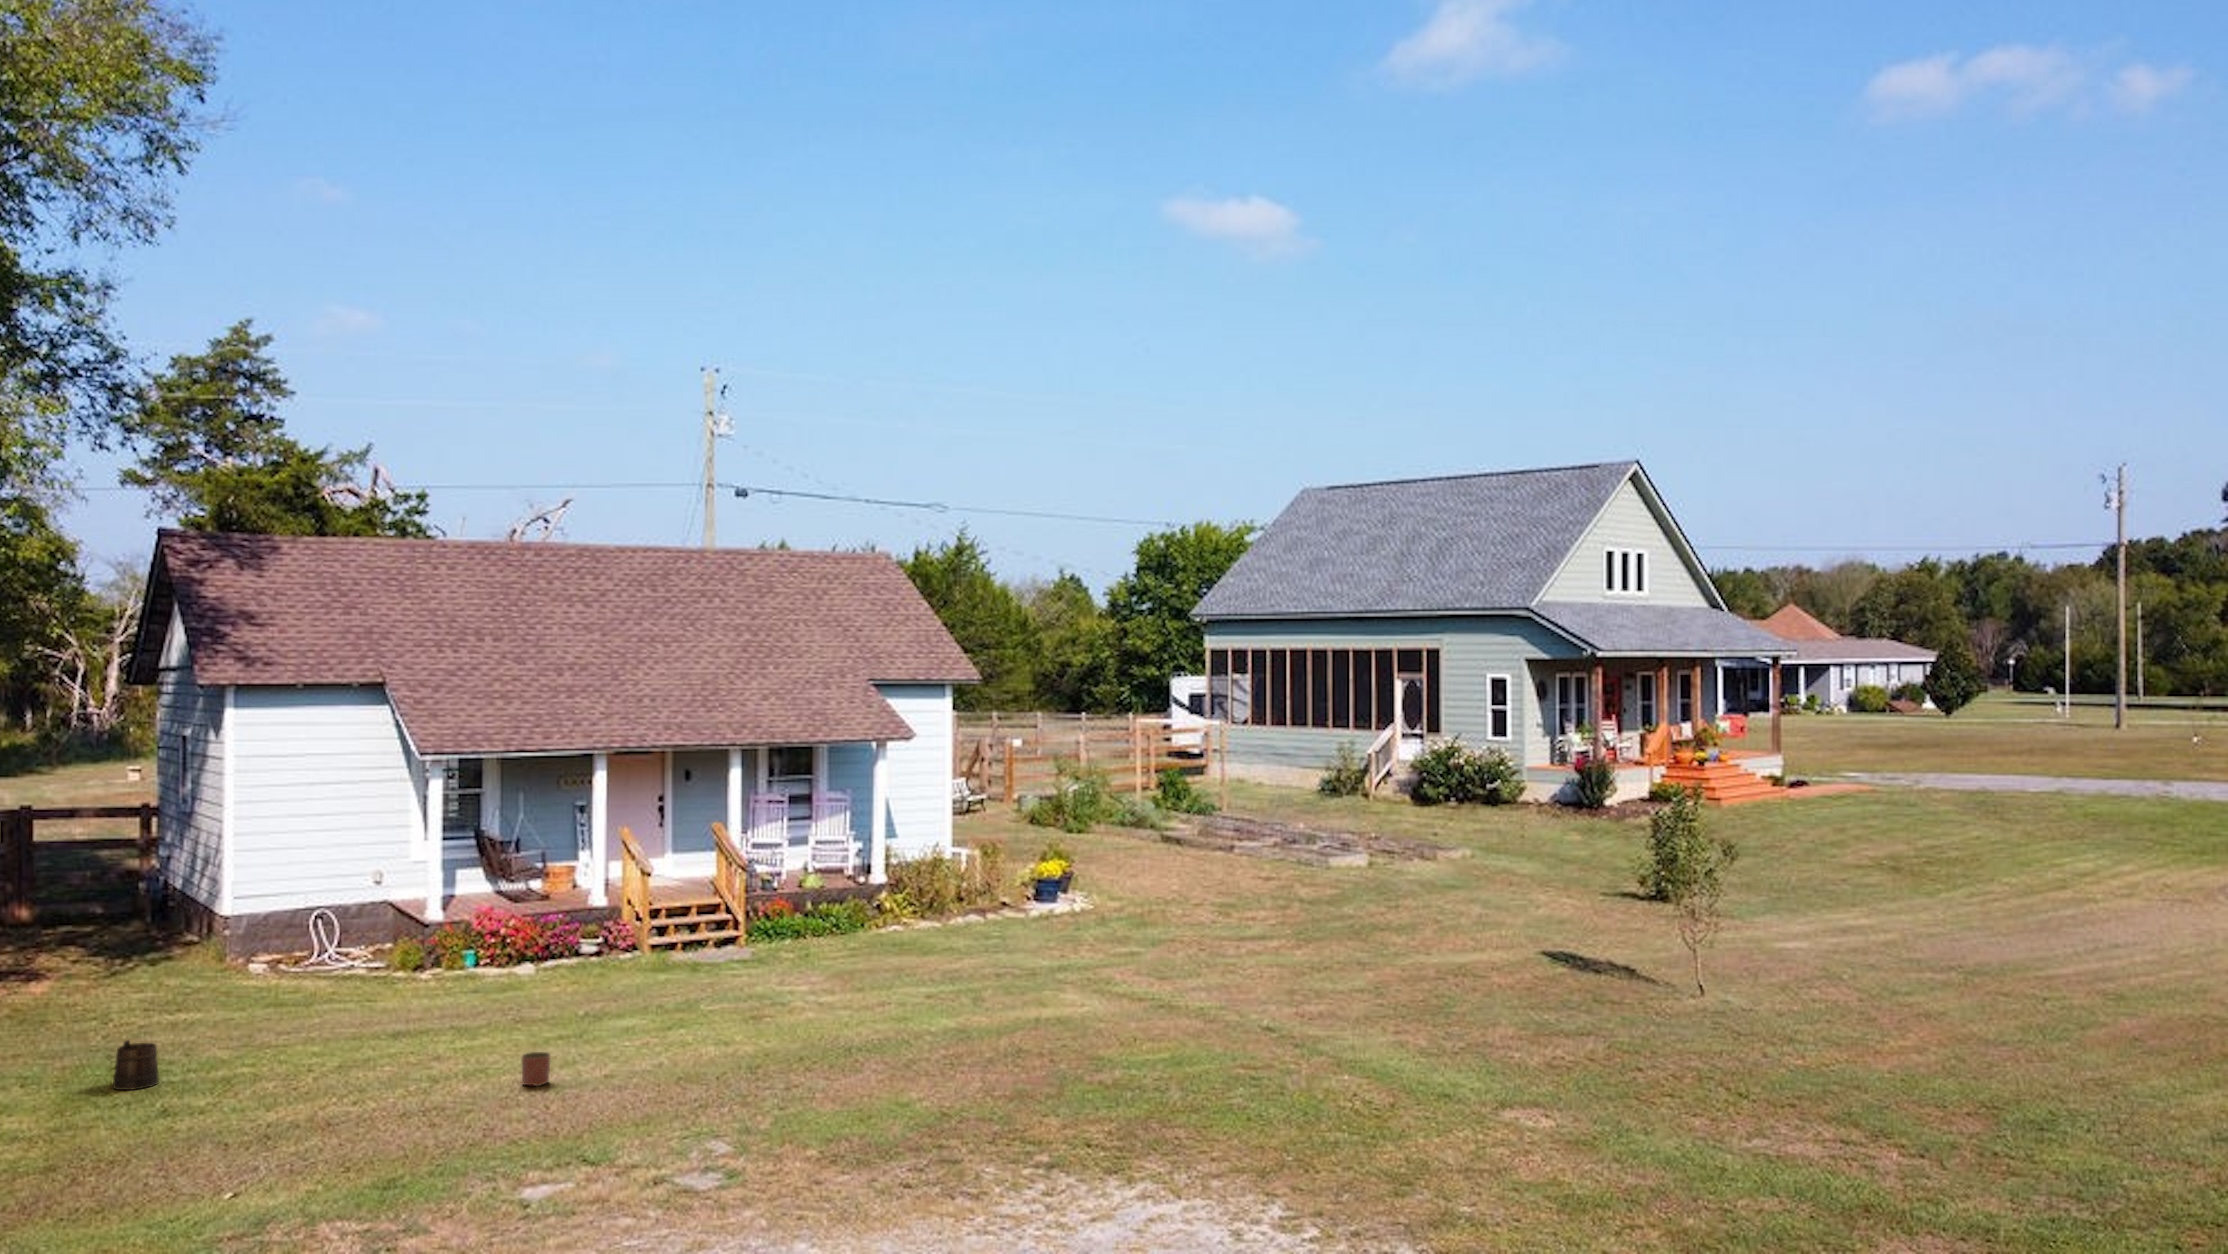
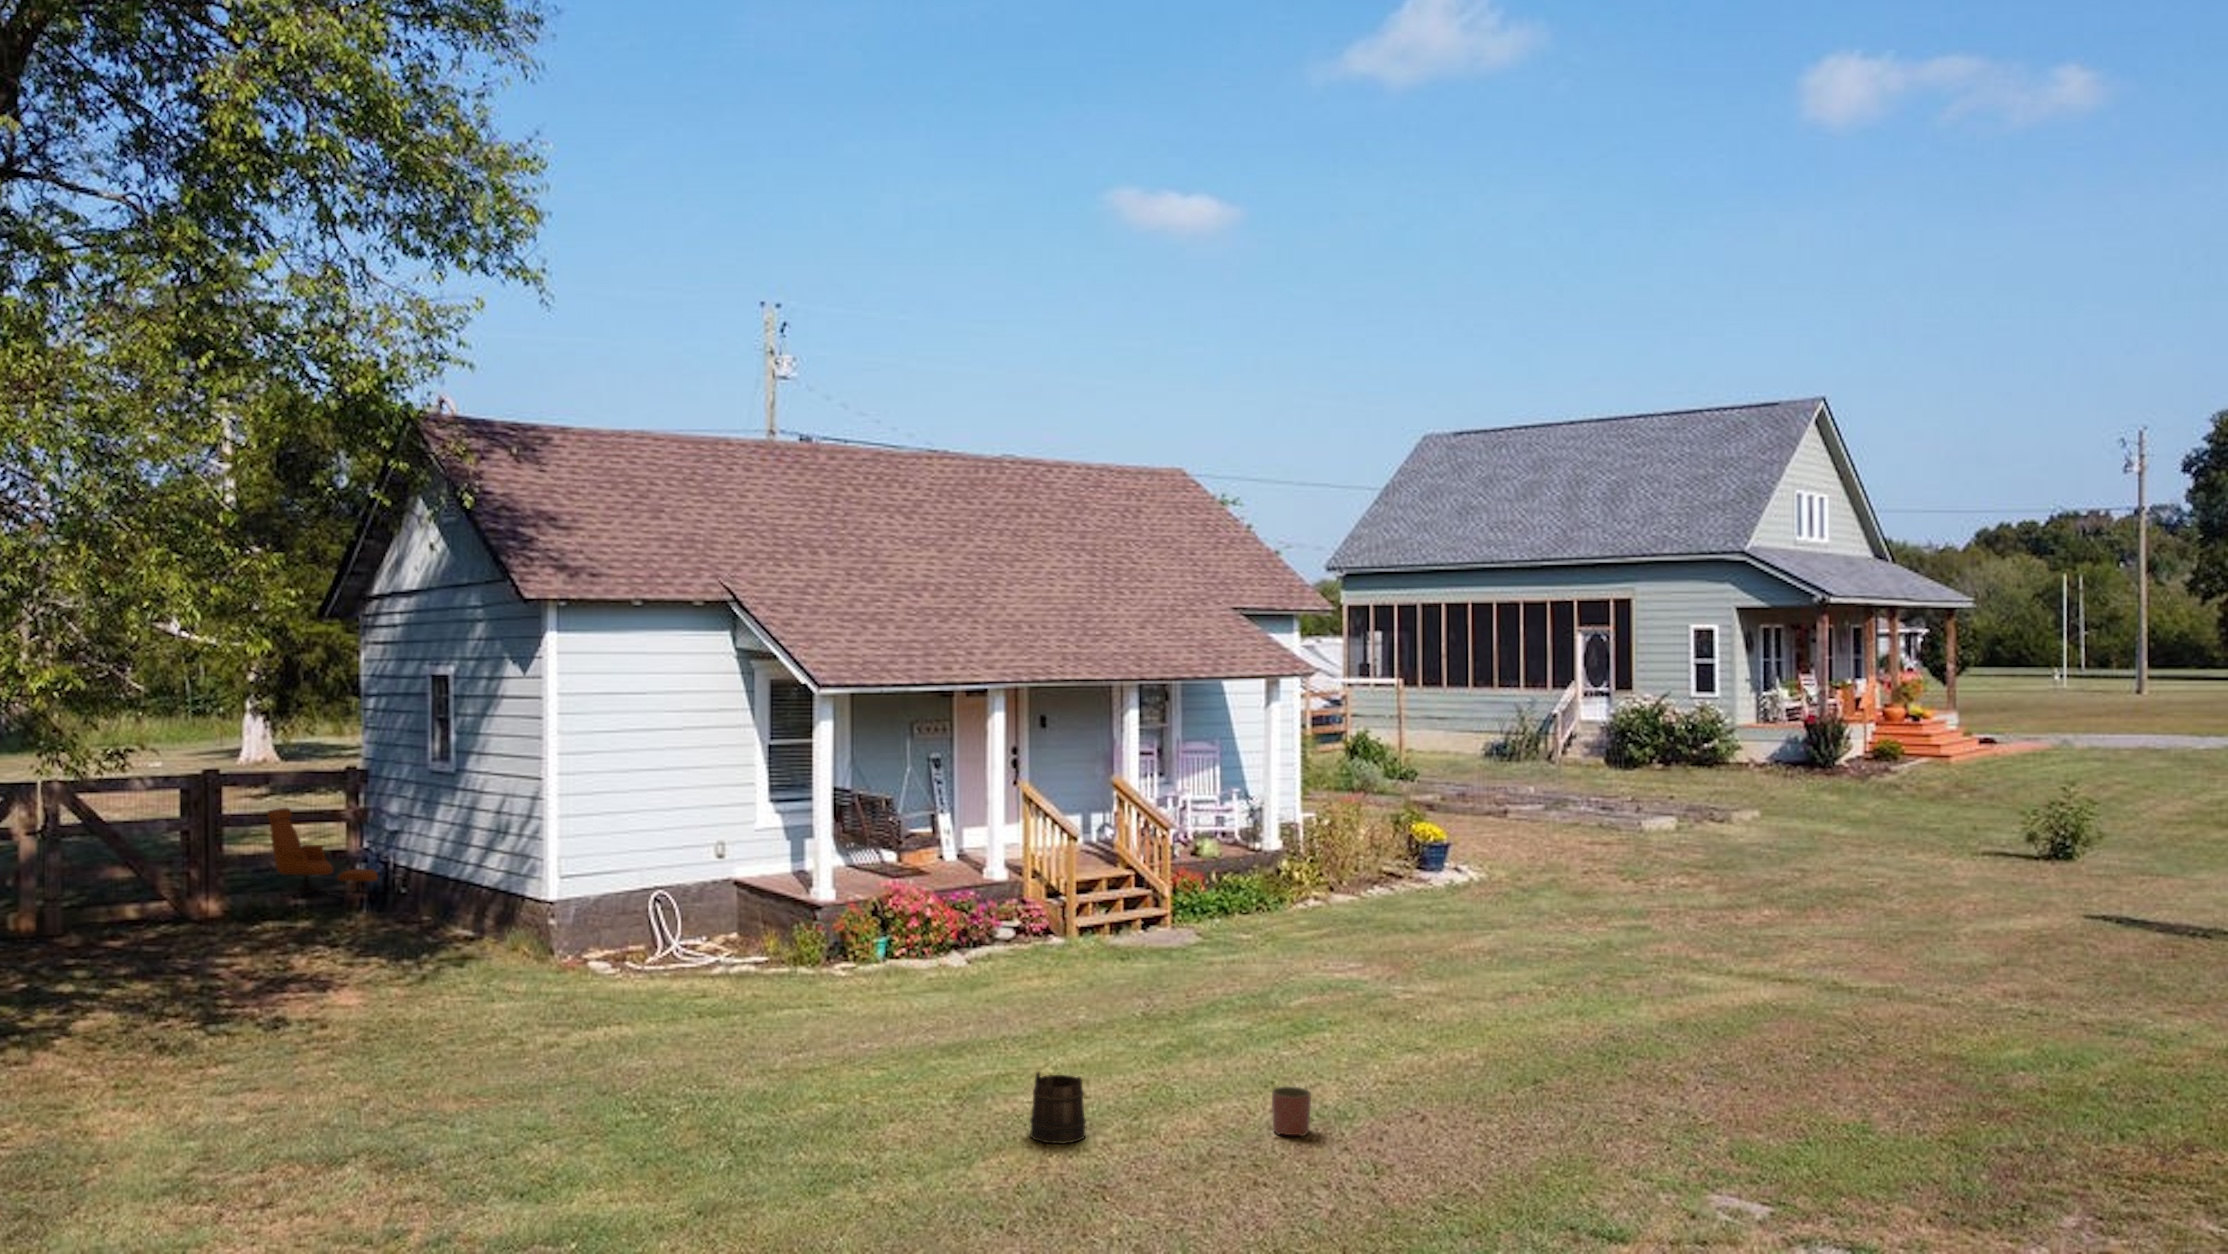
lounge chair: none [61,843,147,916] -> present [268,808,378,895]
bucket: present [113,1040,159,1090] -> present [1030,1072,1086,1143]

